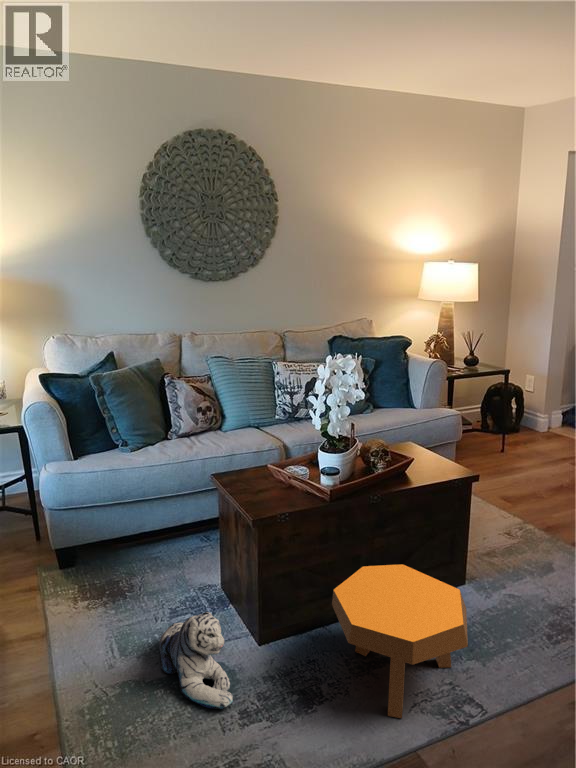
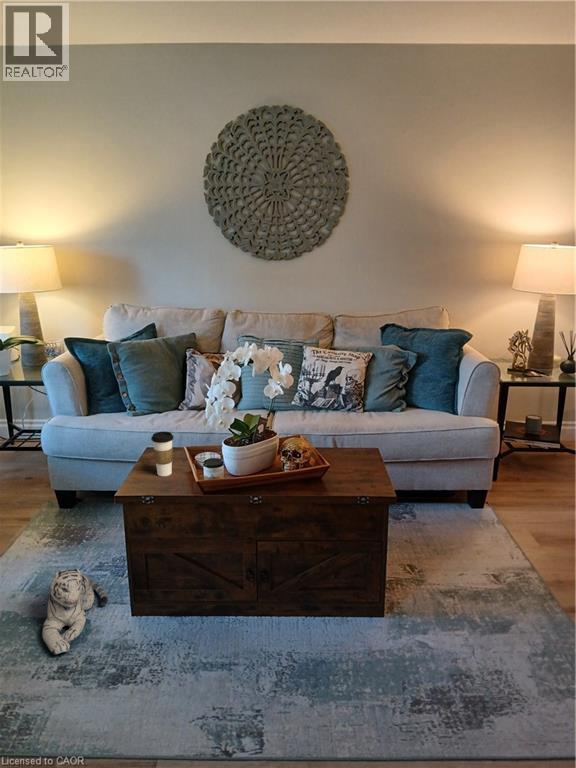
coffee cup: none [252,448,274,495] -> present [151,432,173,476]
footstool: present [332,564,468,718] -> none [149,568,293,724]

